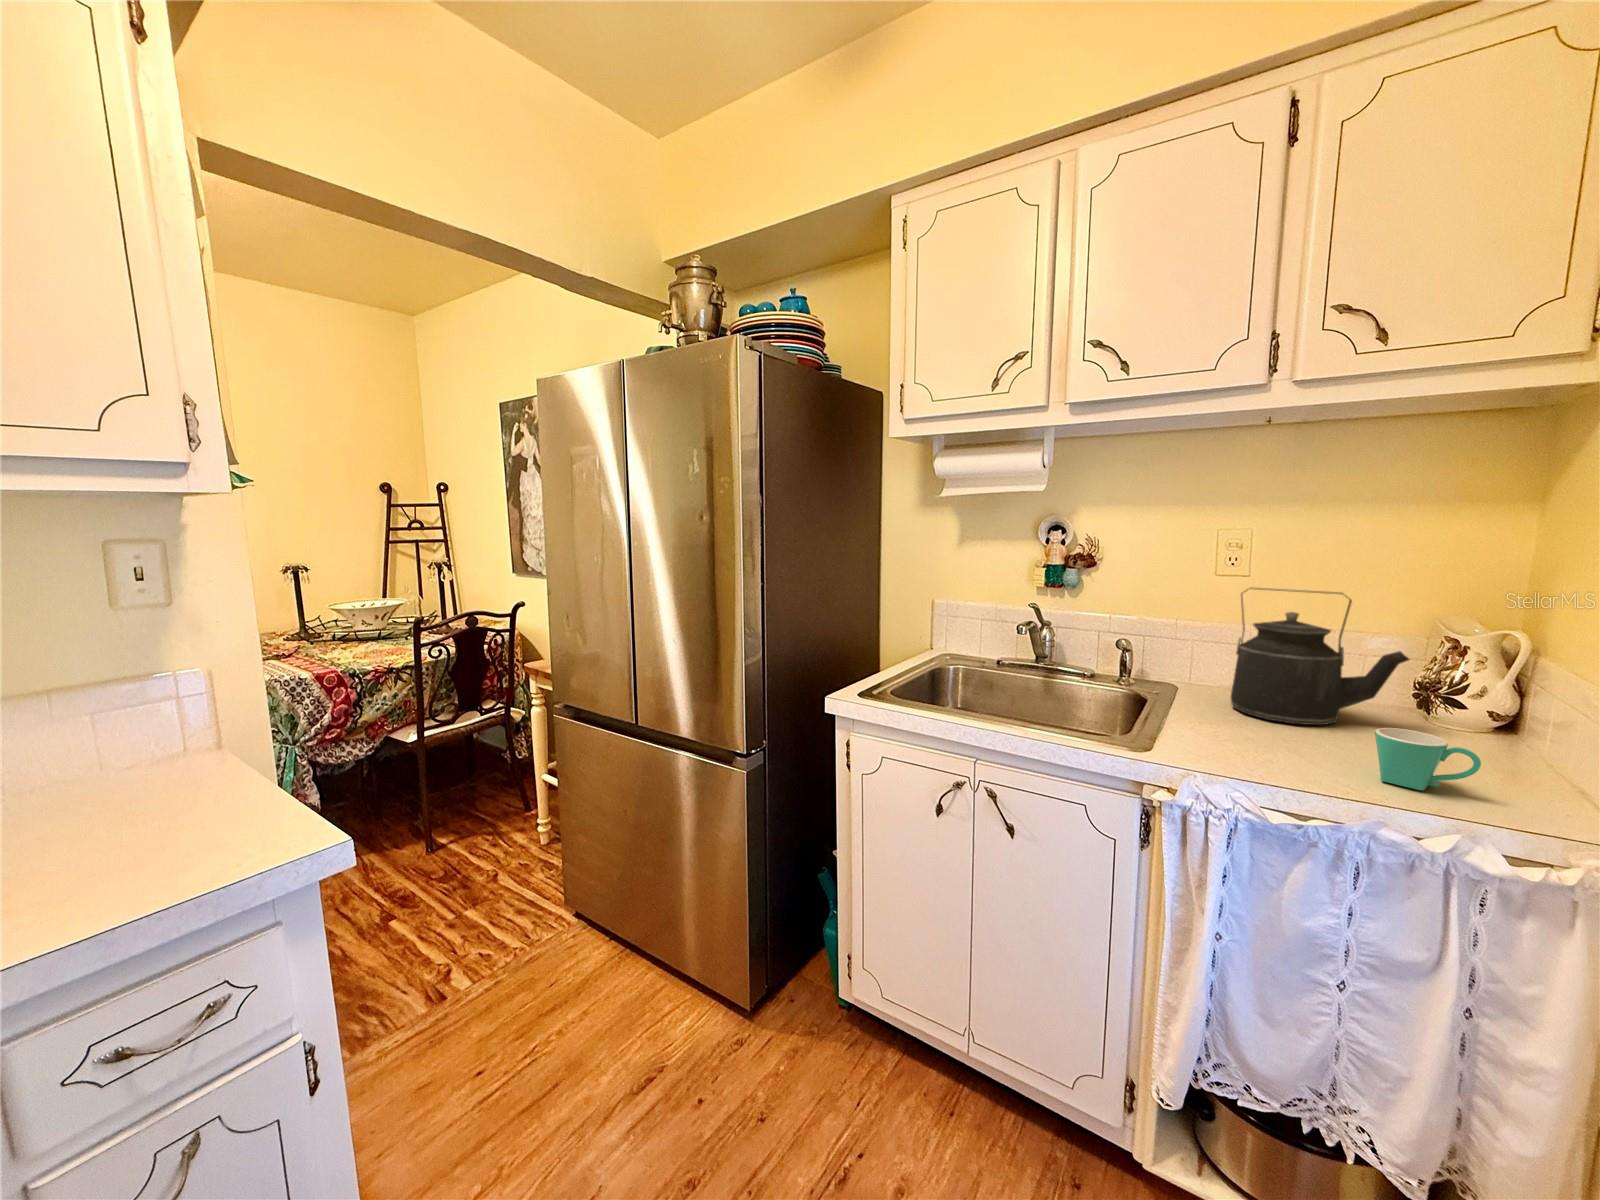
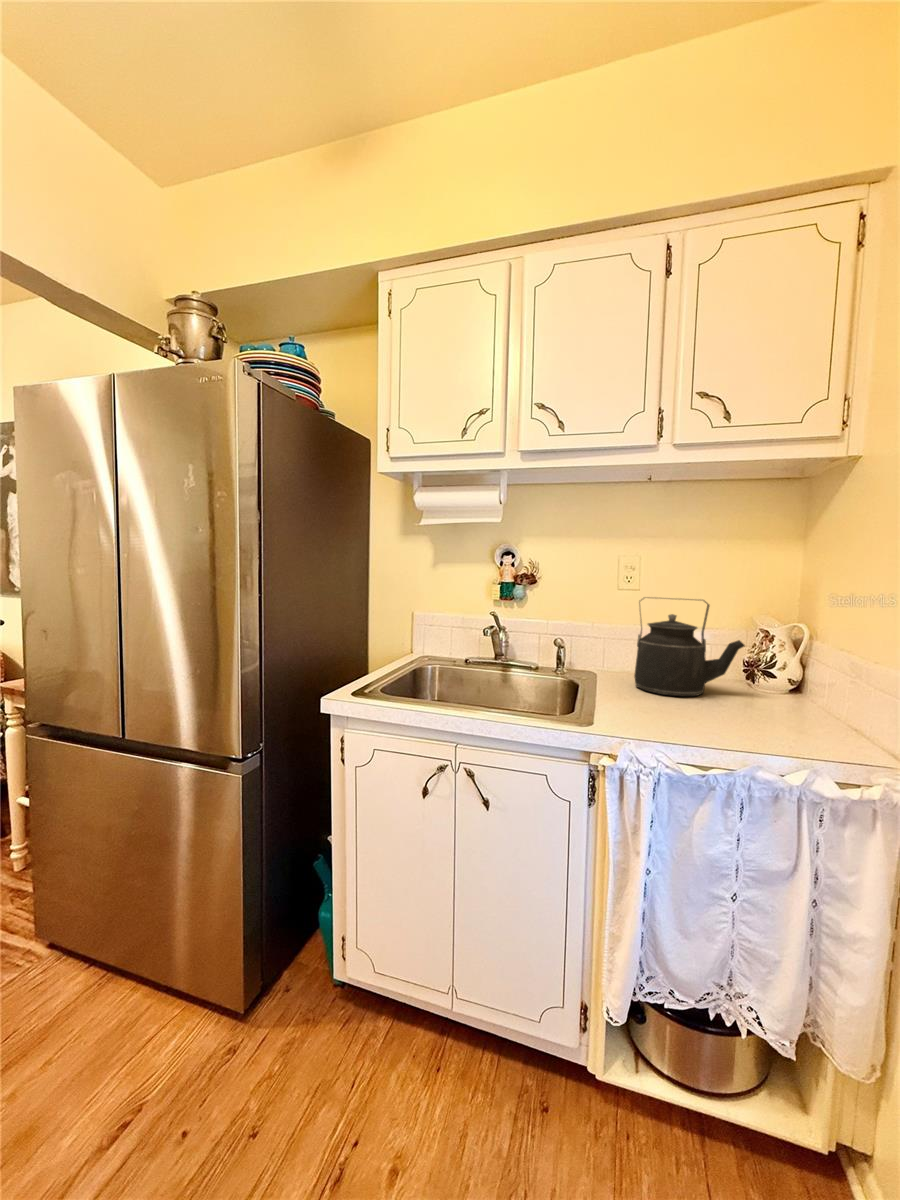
mug: present [1375,728,1481,791] -> none [742,694,810,739]

